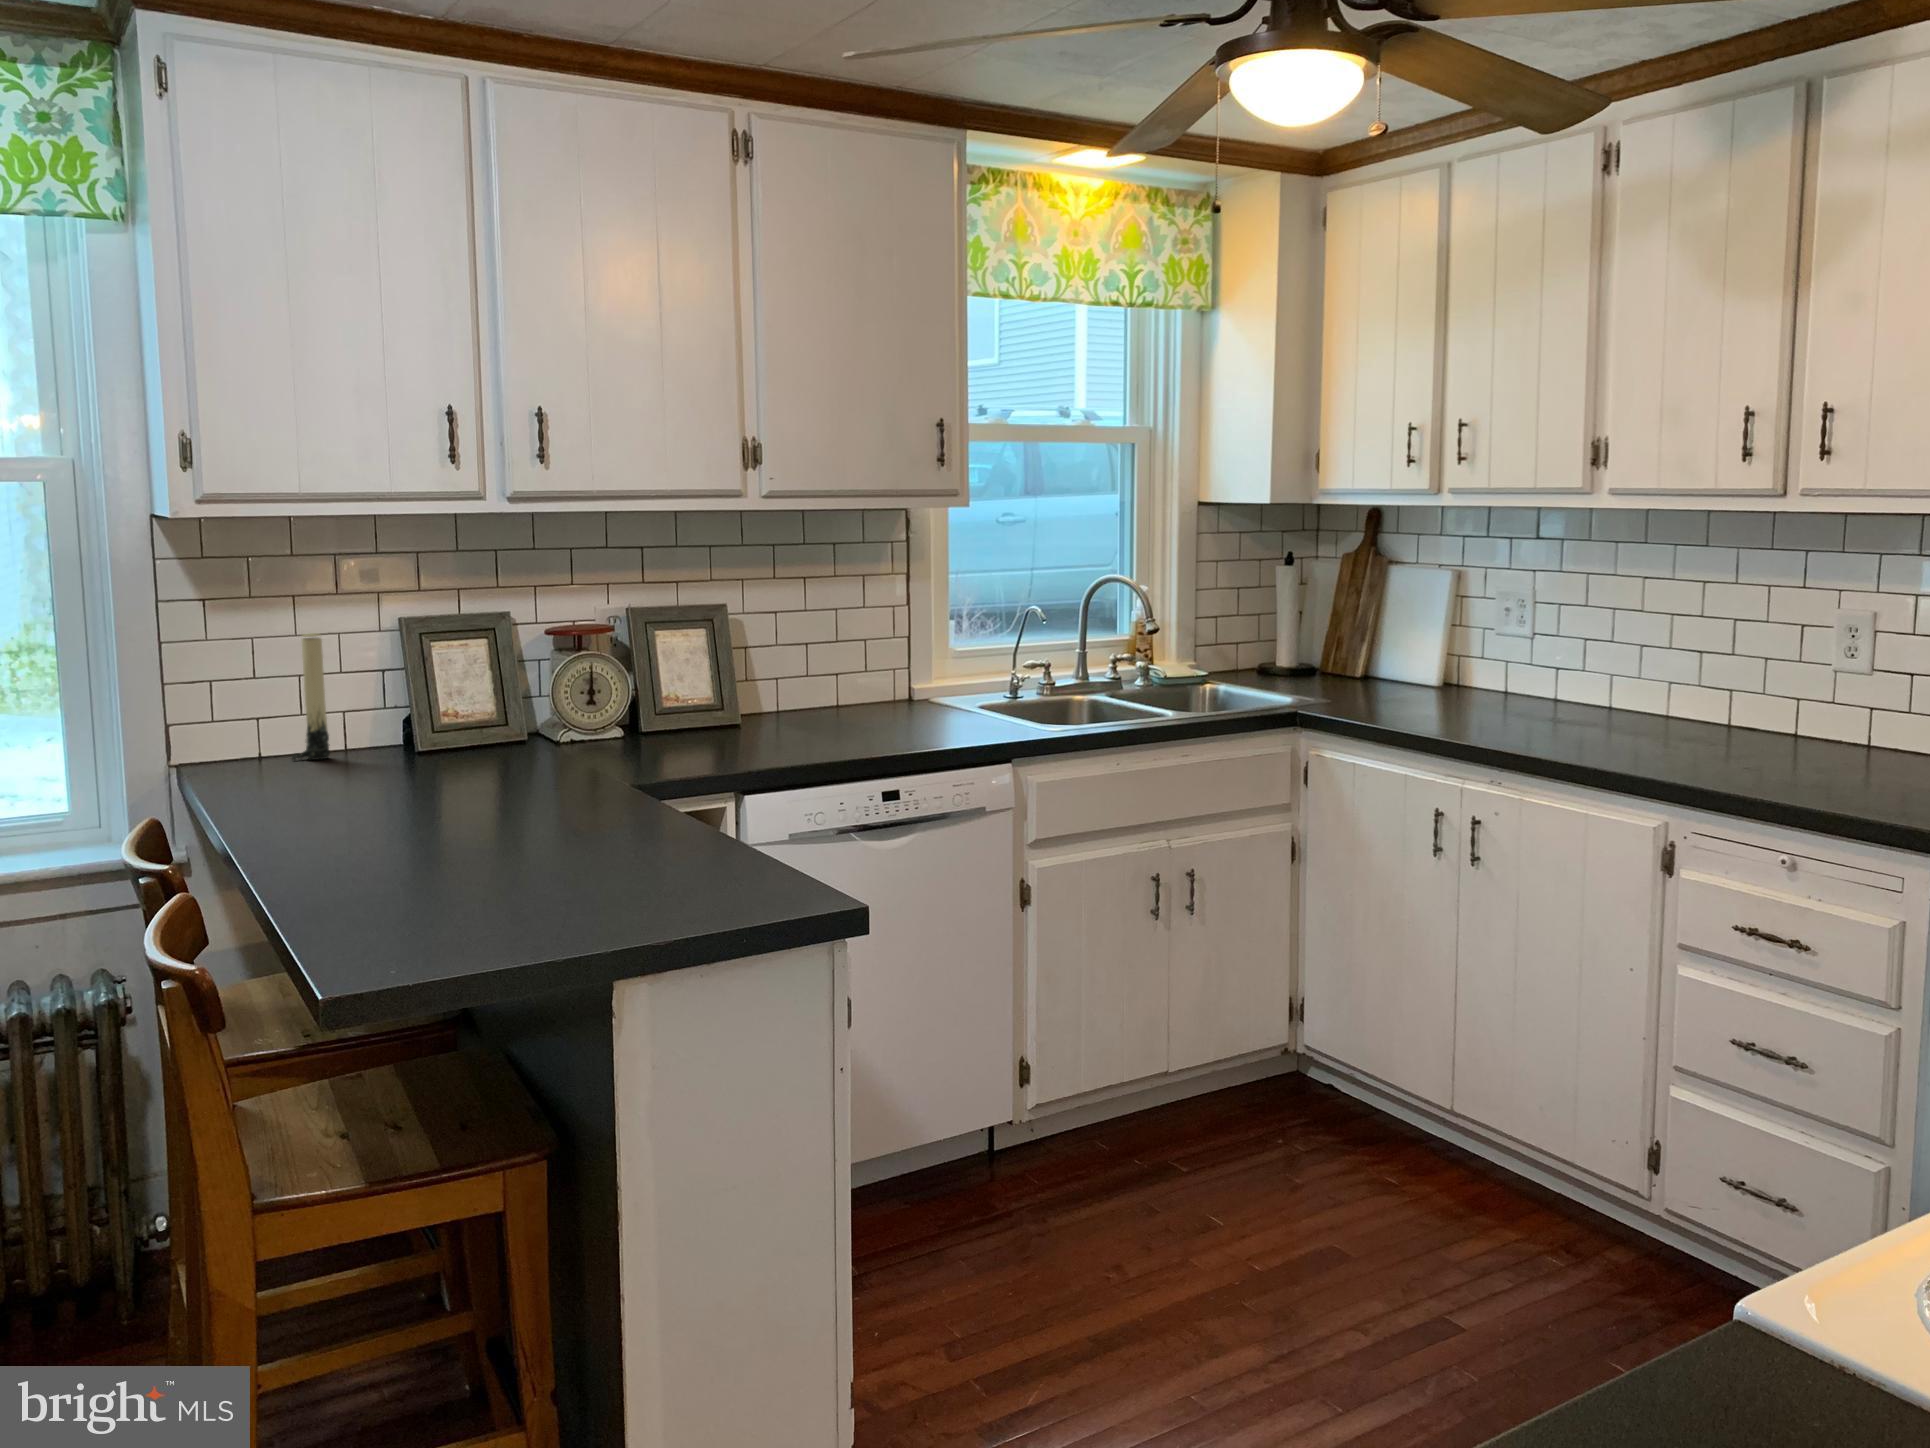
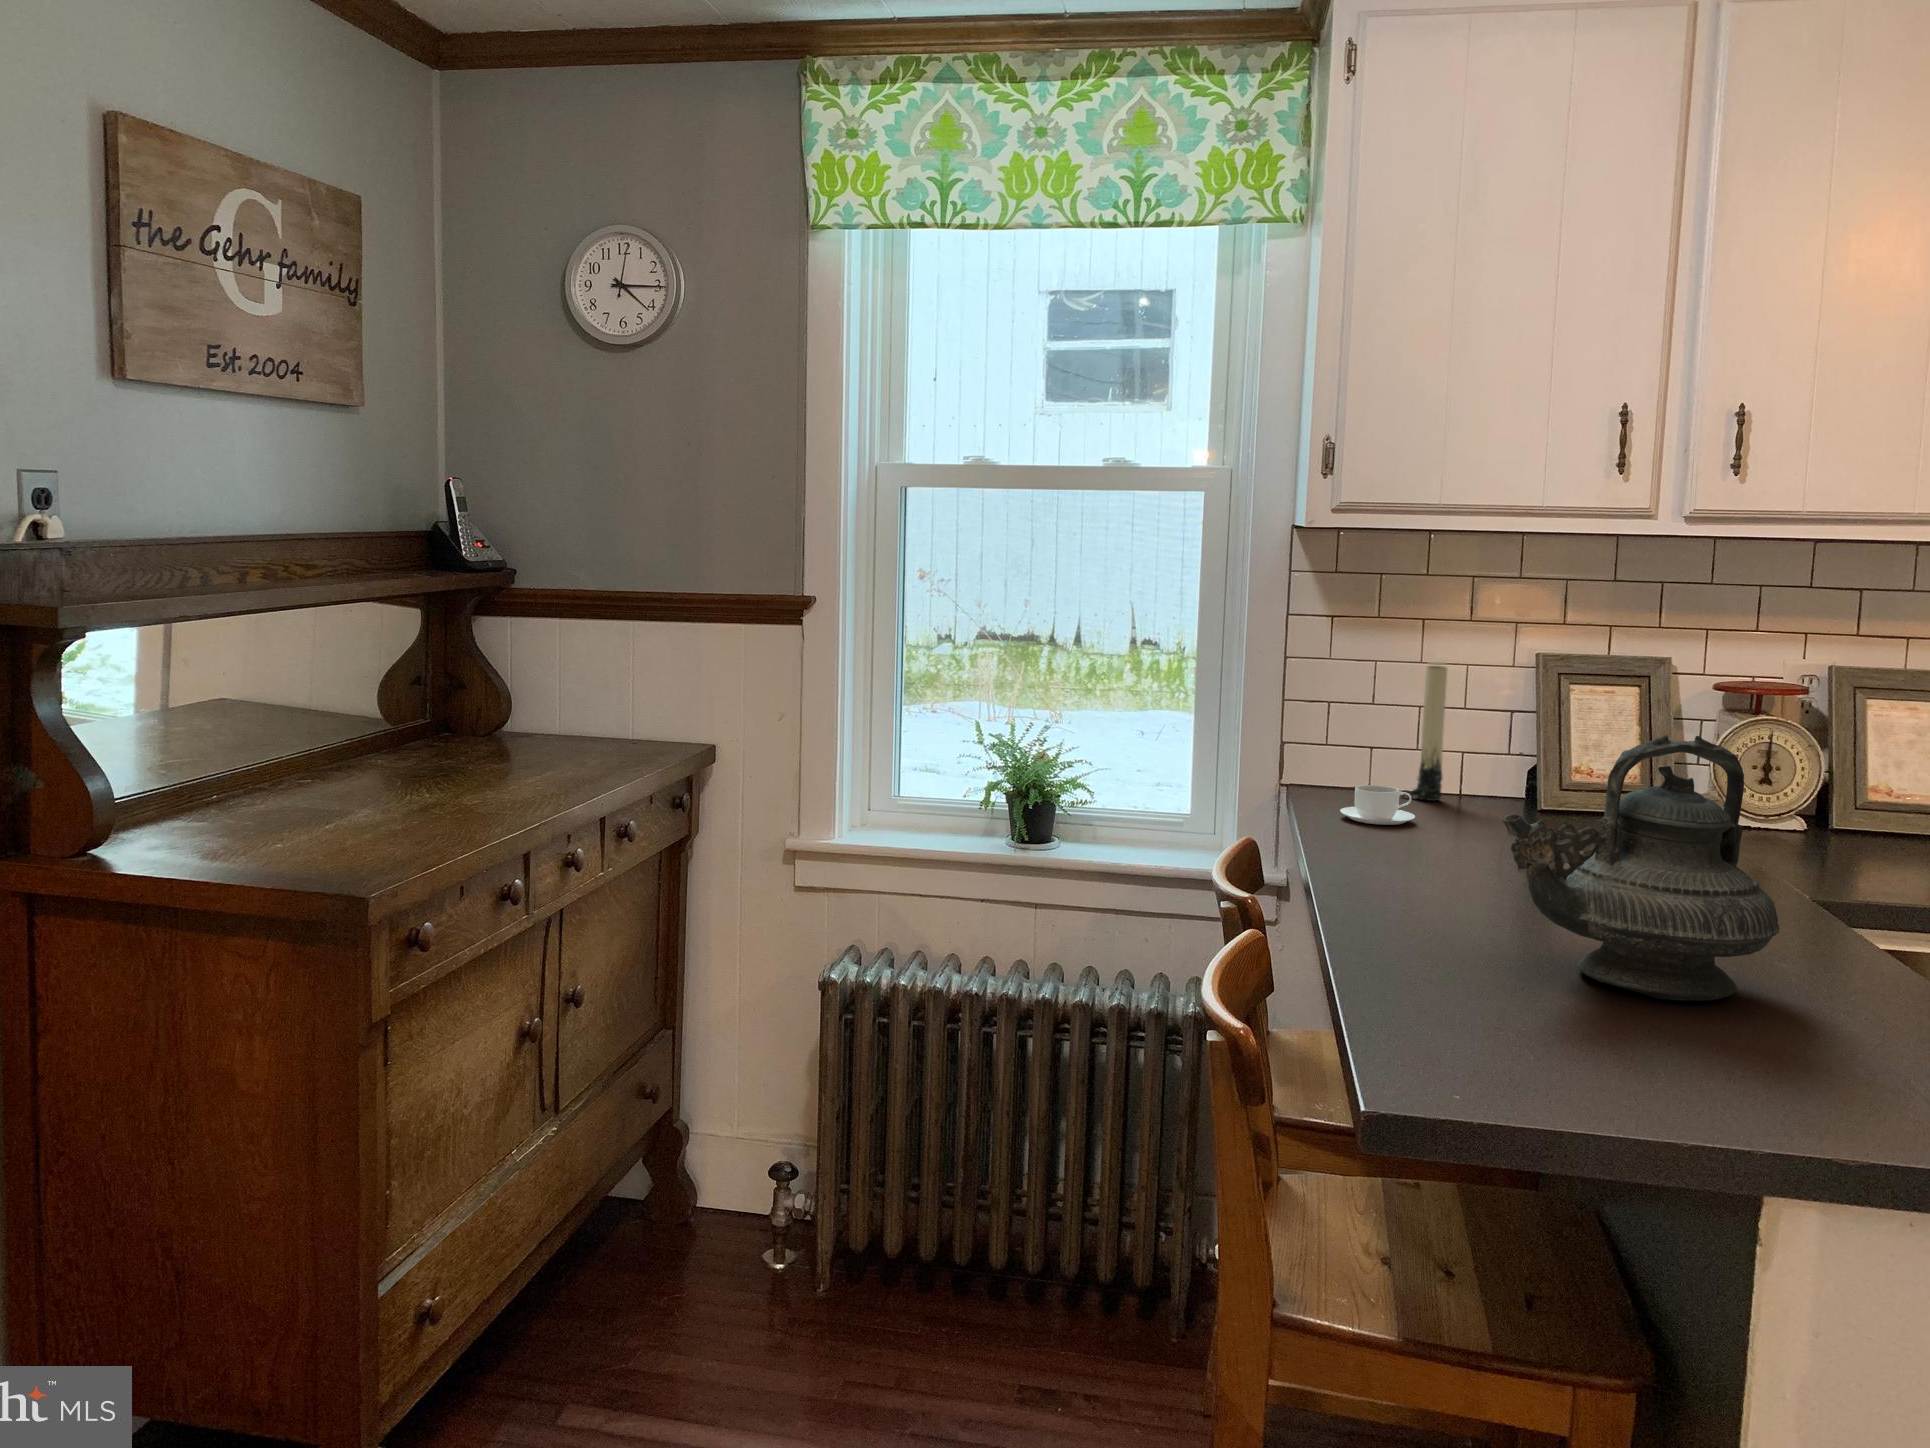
teapot: none [394,667,603,867] -> present [1502,735,1780,1001]
coffee cup: none [237,750,310,786] -> present [1340,785,1415,825]

